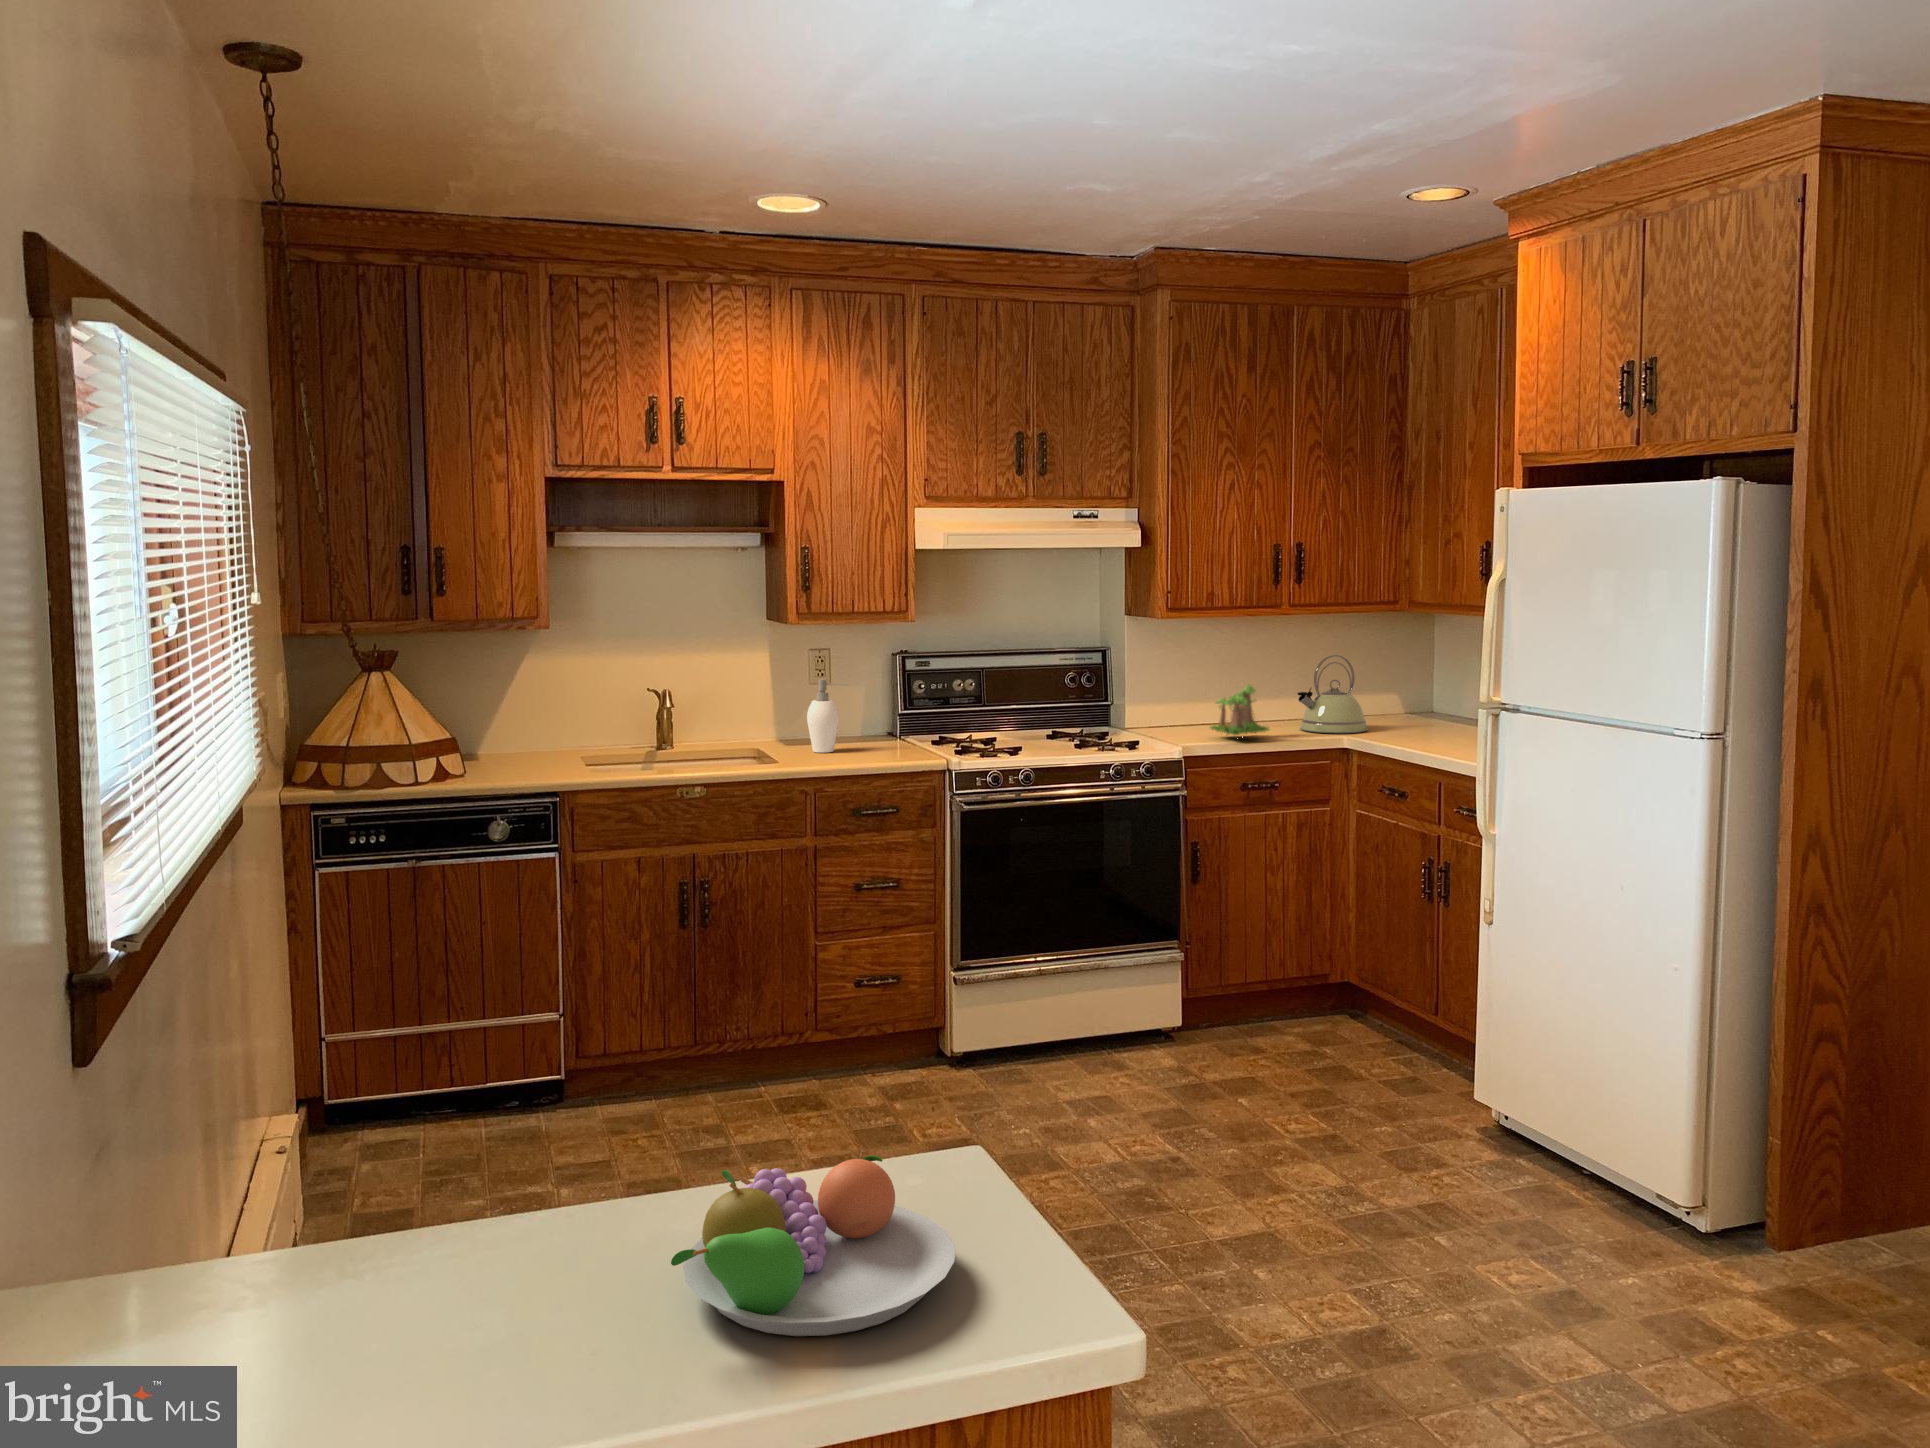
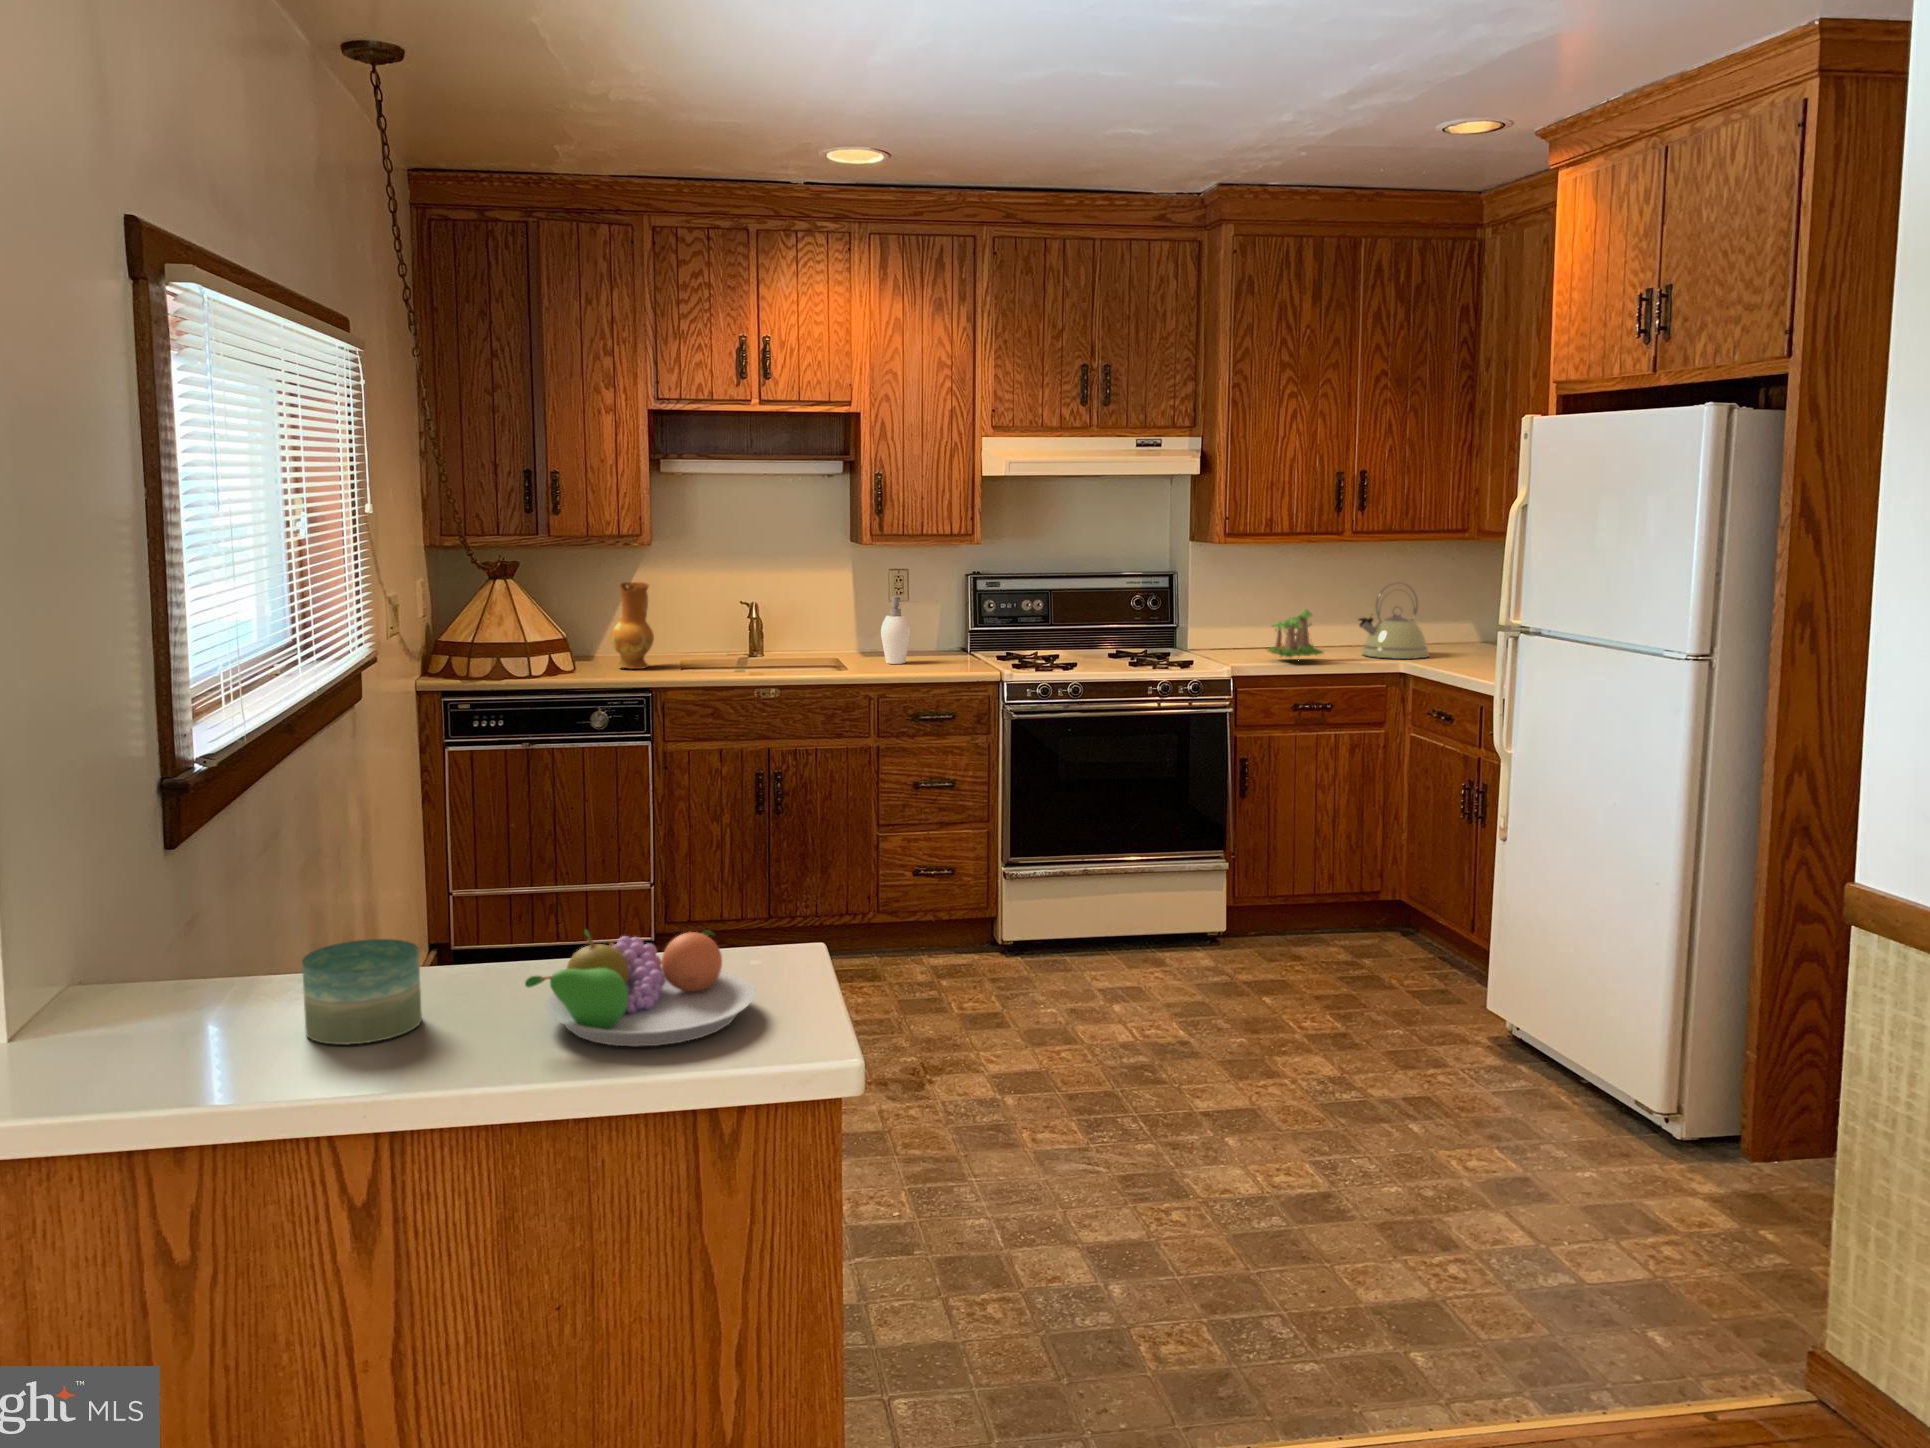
ceramic jug: none [504,669,553,767] -> present [611,582,654,669]
candle: none [349,1203,512,1370] -> present [302,939,422,1044]

